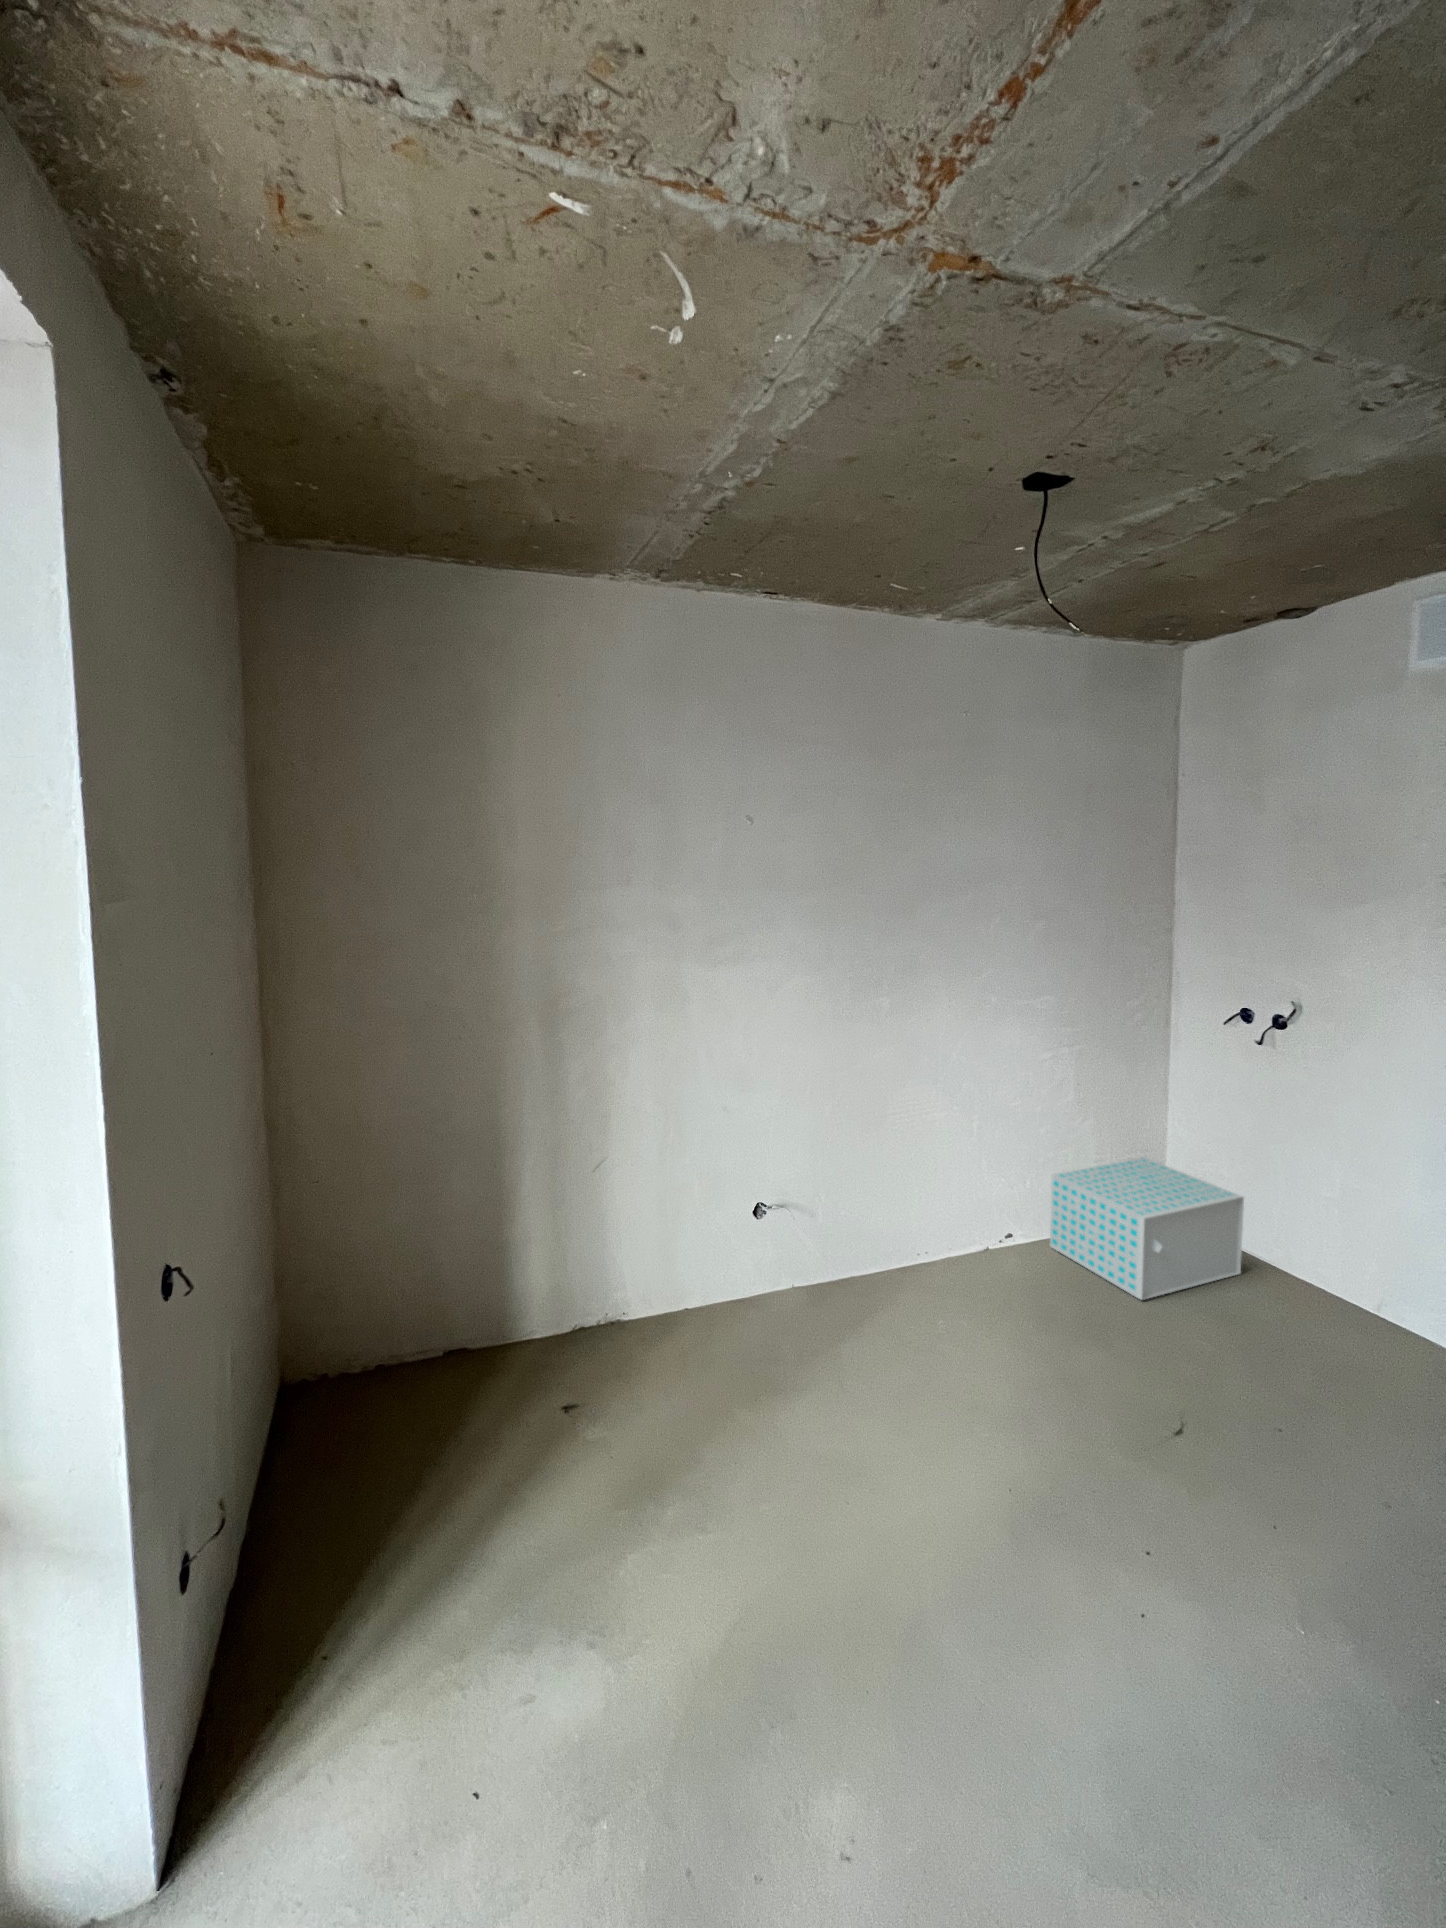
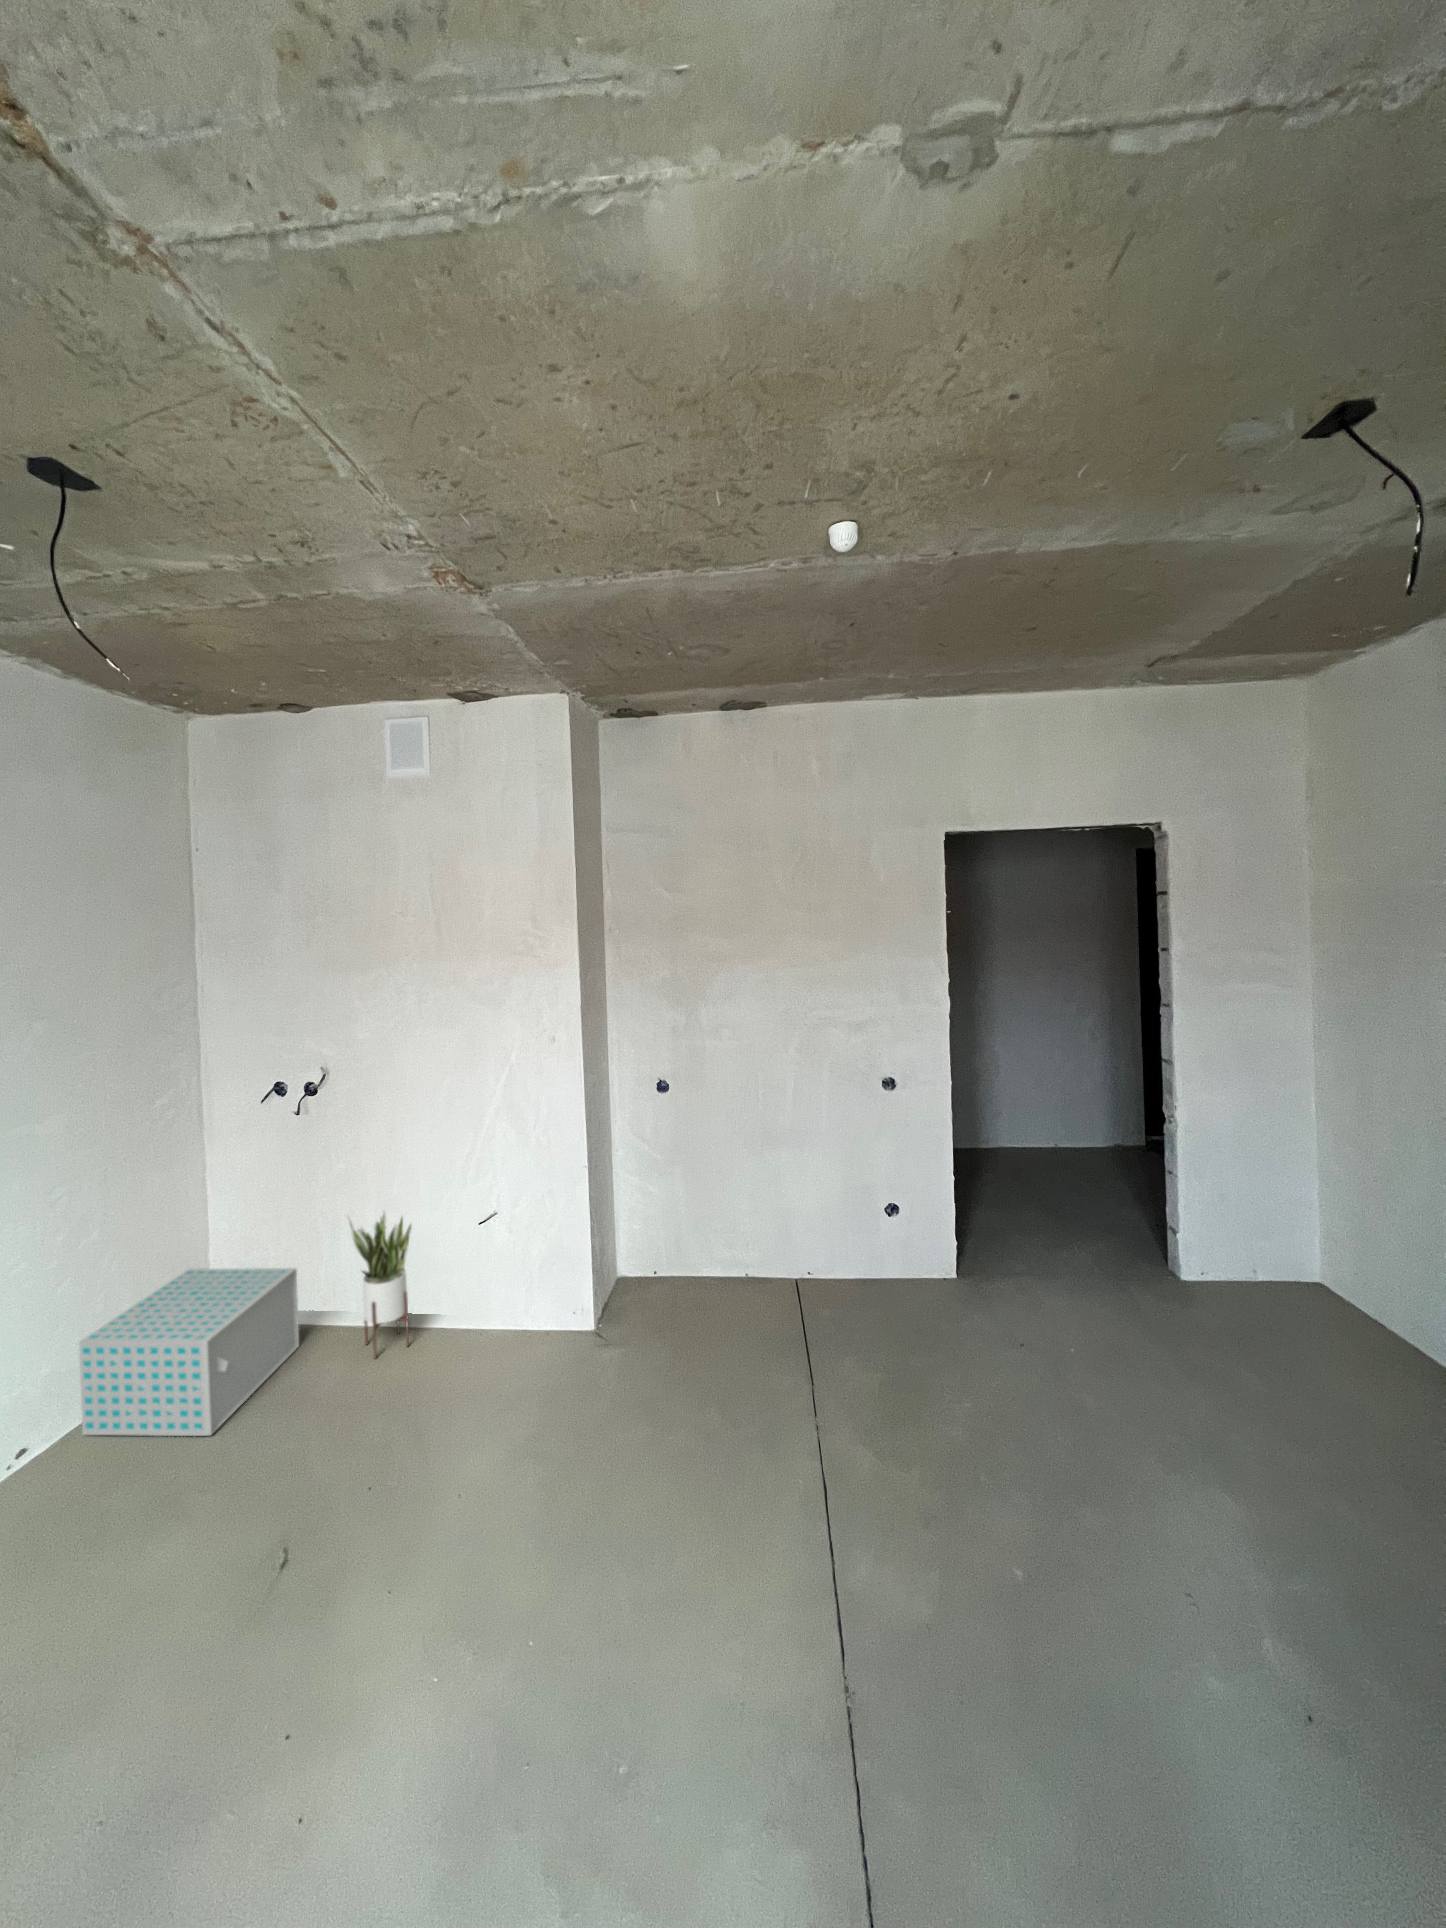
potted plant: none [1303,1162,1390,1337] -> present [347,1210,412,1359]

